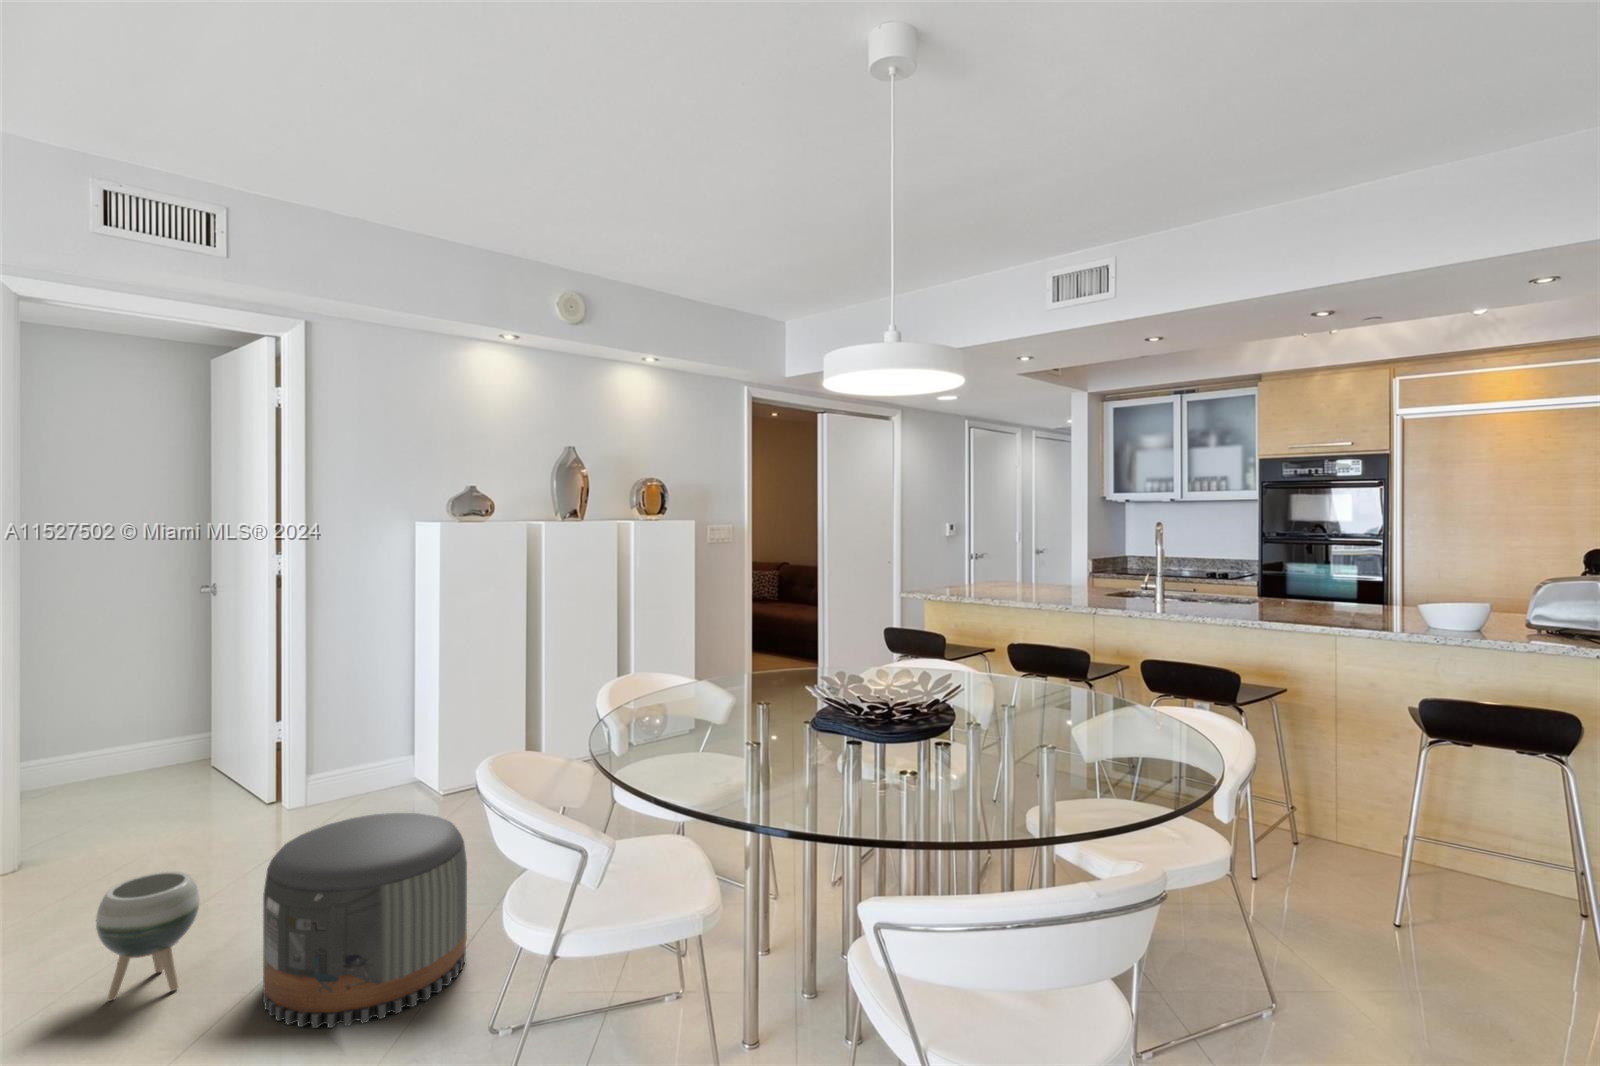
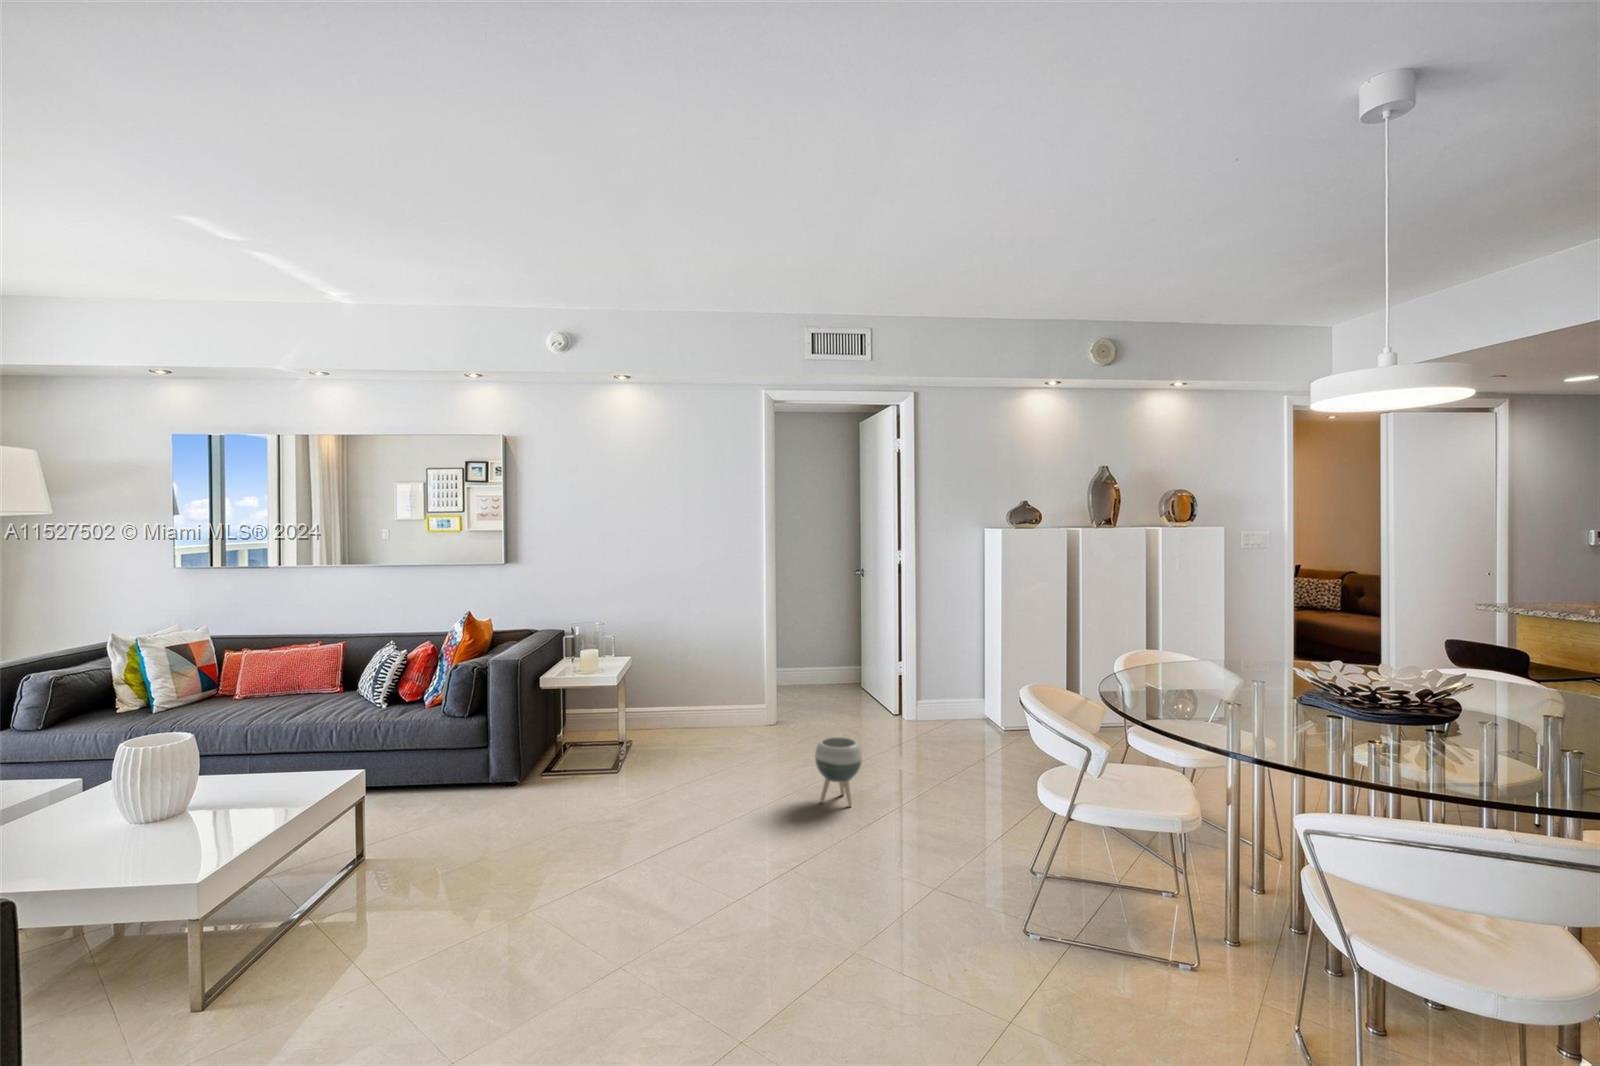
pouf: present [263,813,467,1028] -> none [895,726,1015,854]

